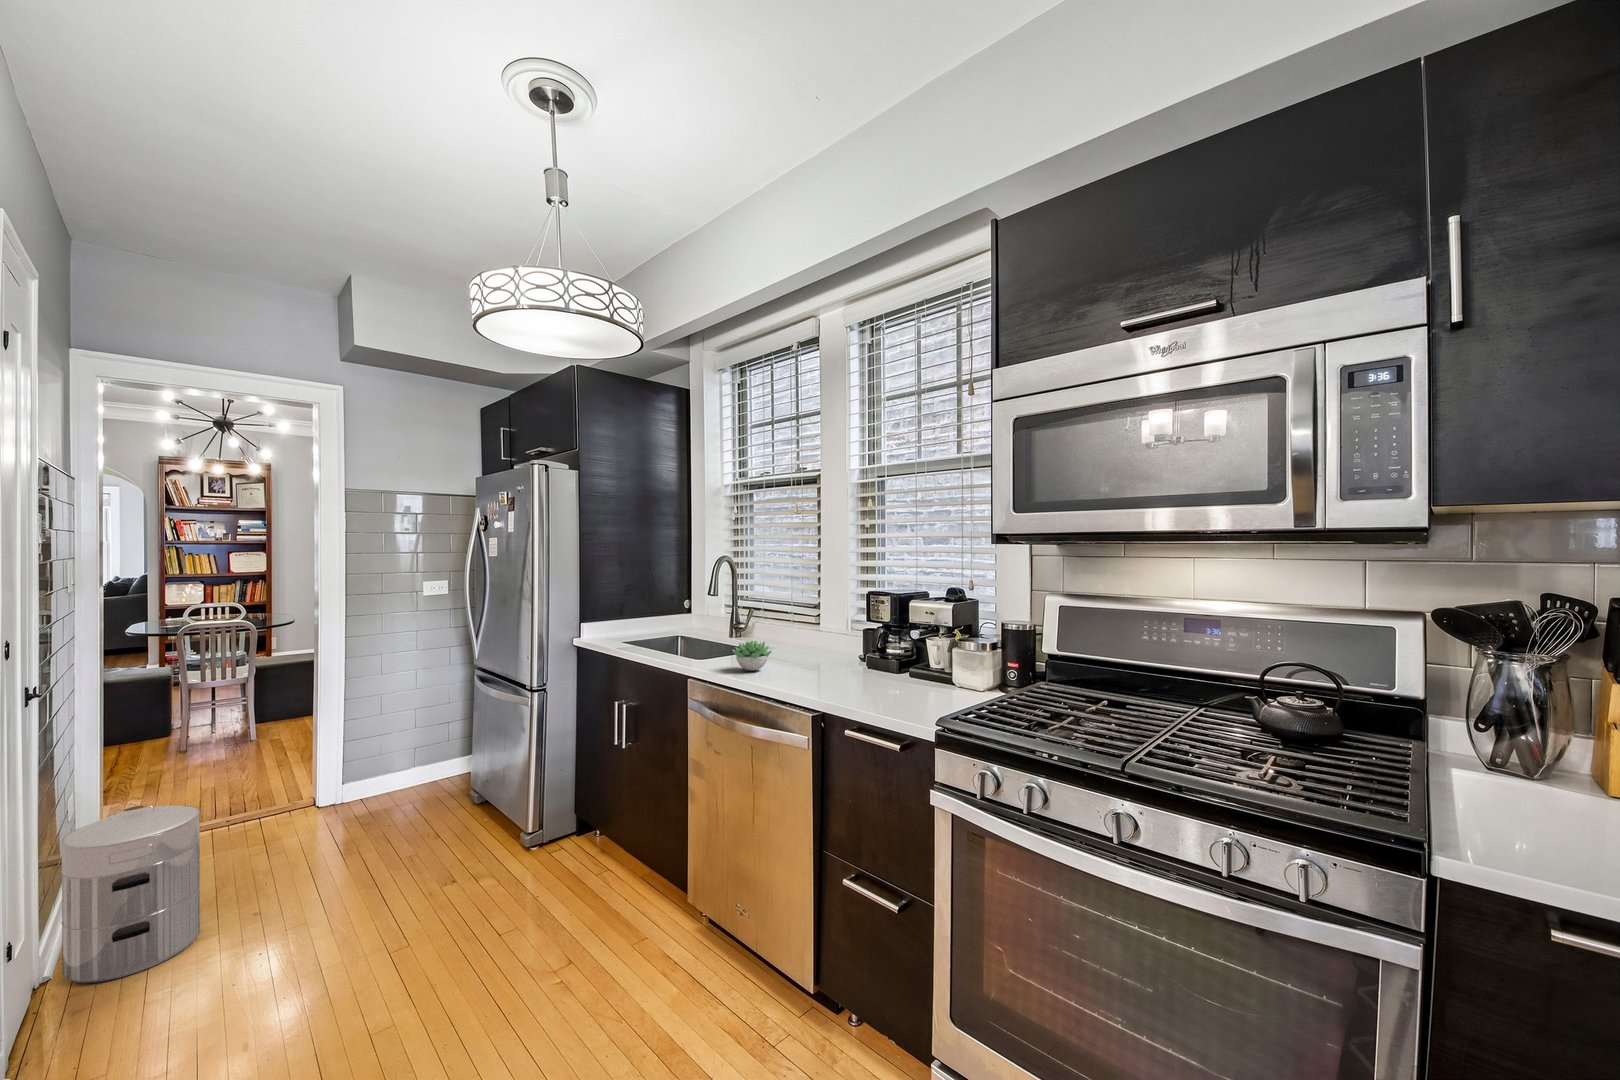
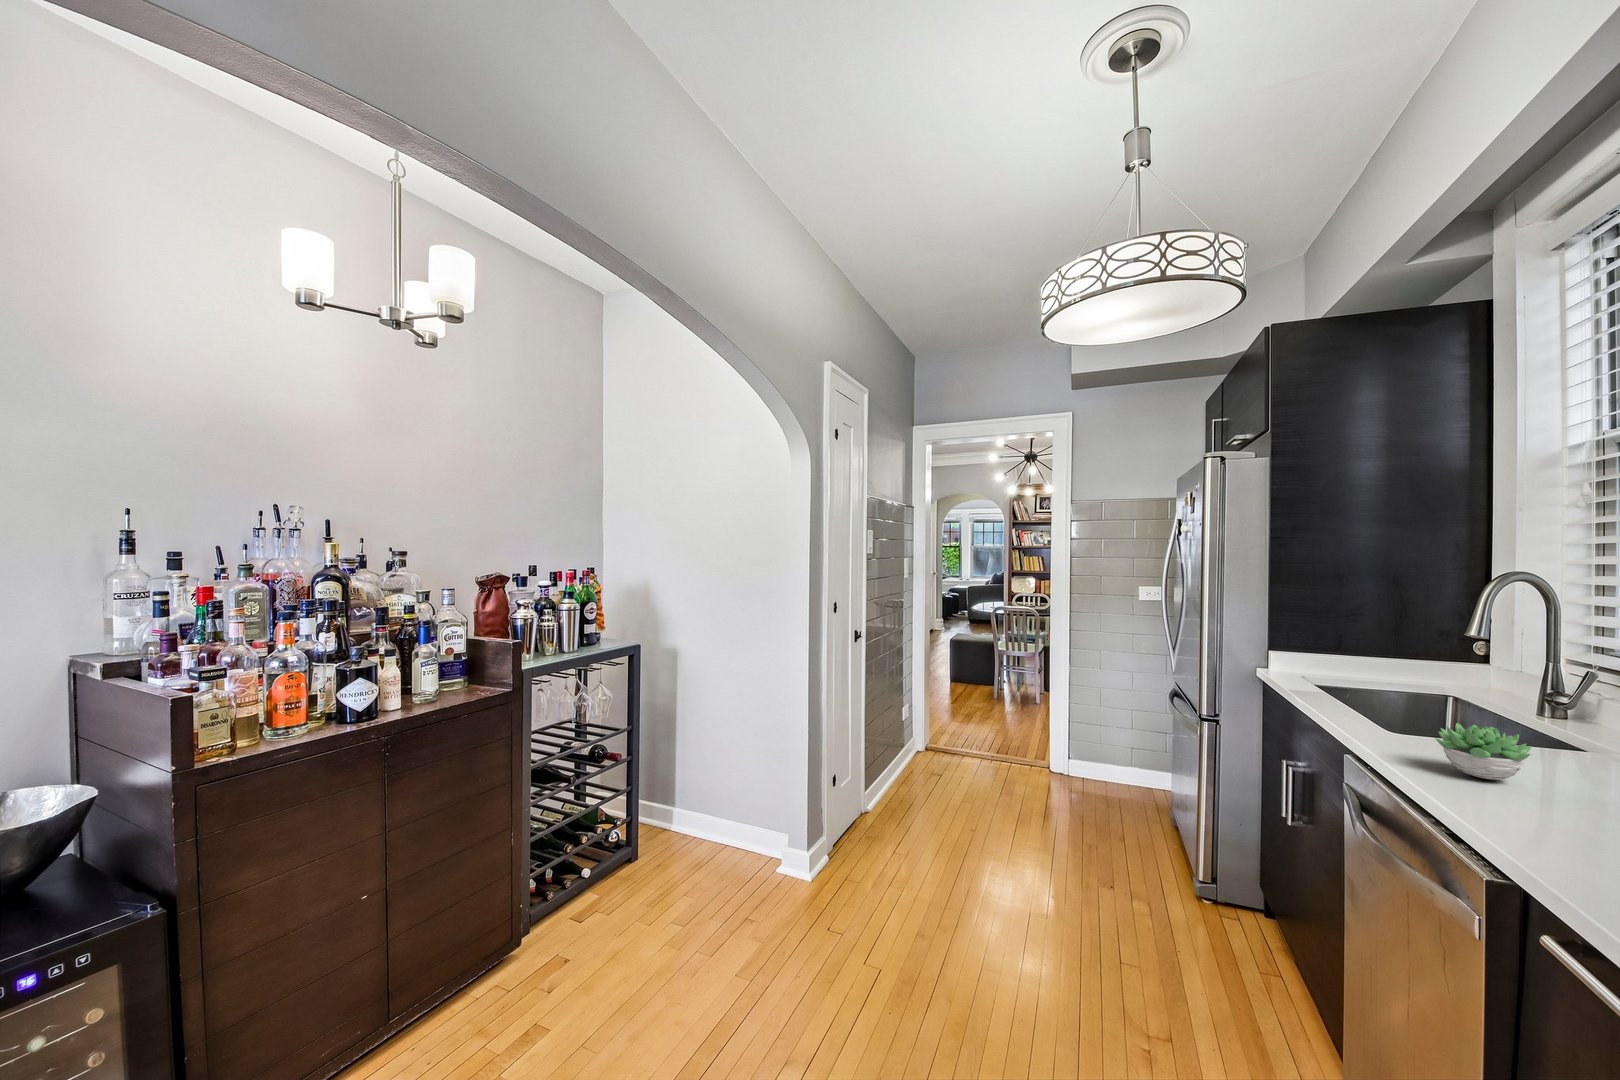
waste bin: present [61,805,200,983] -> none [874,723,938,834]

